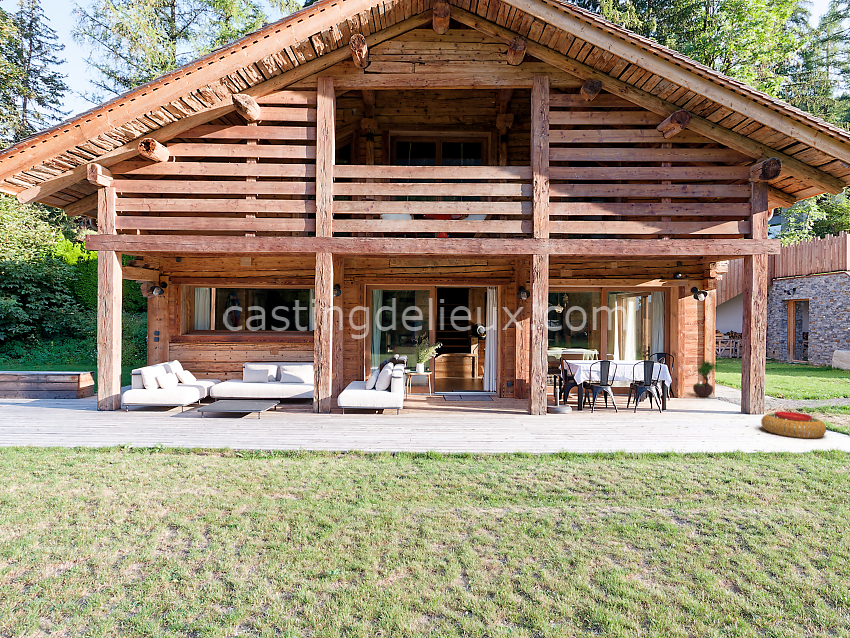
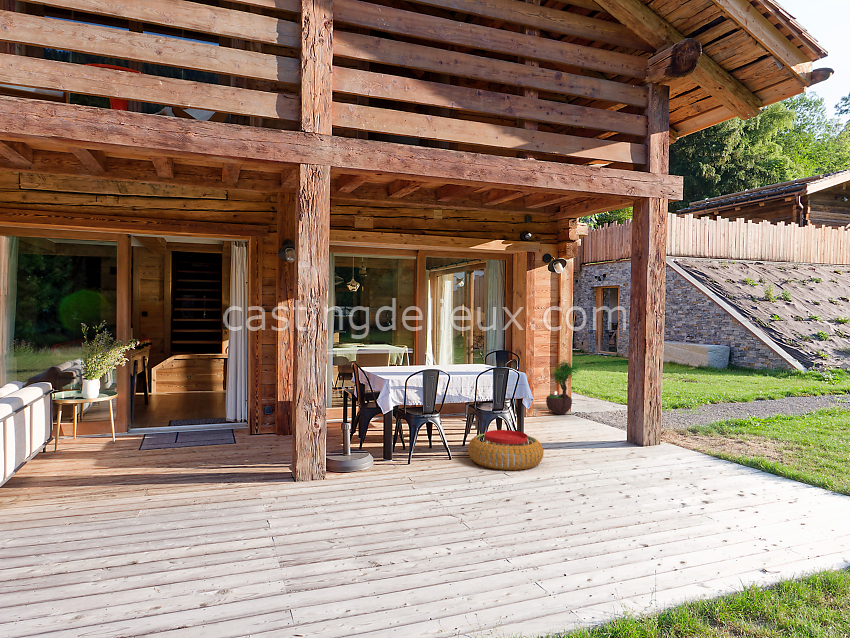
pouf: present [761,411,826,438] -> present [468,430,544,470]

